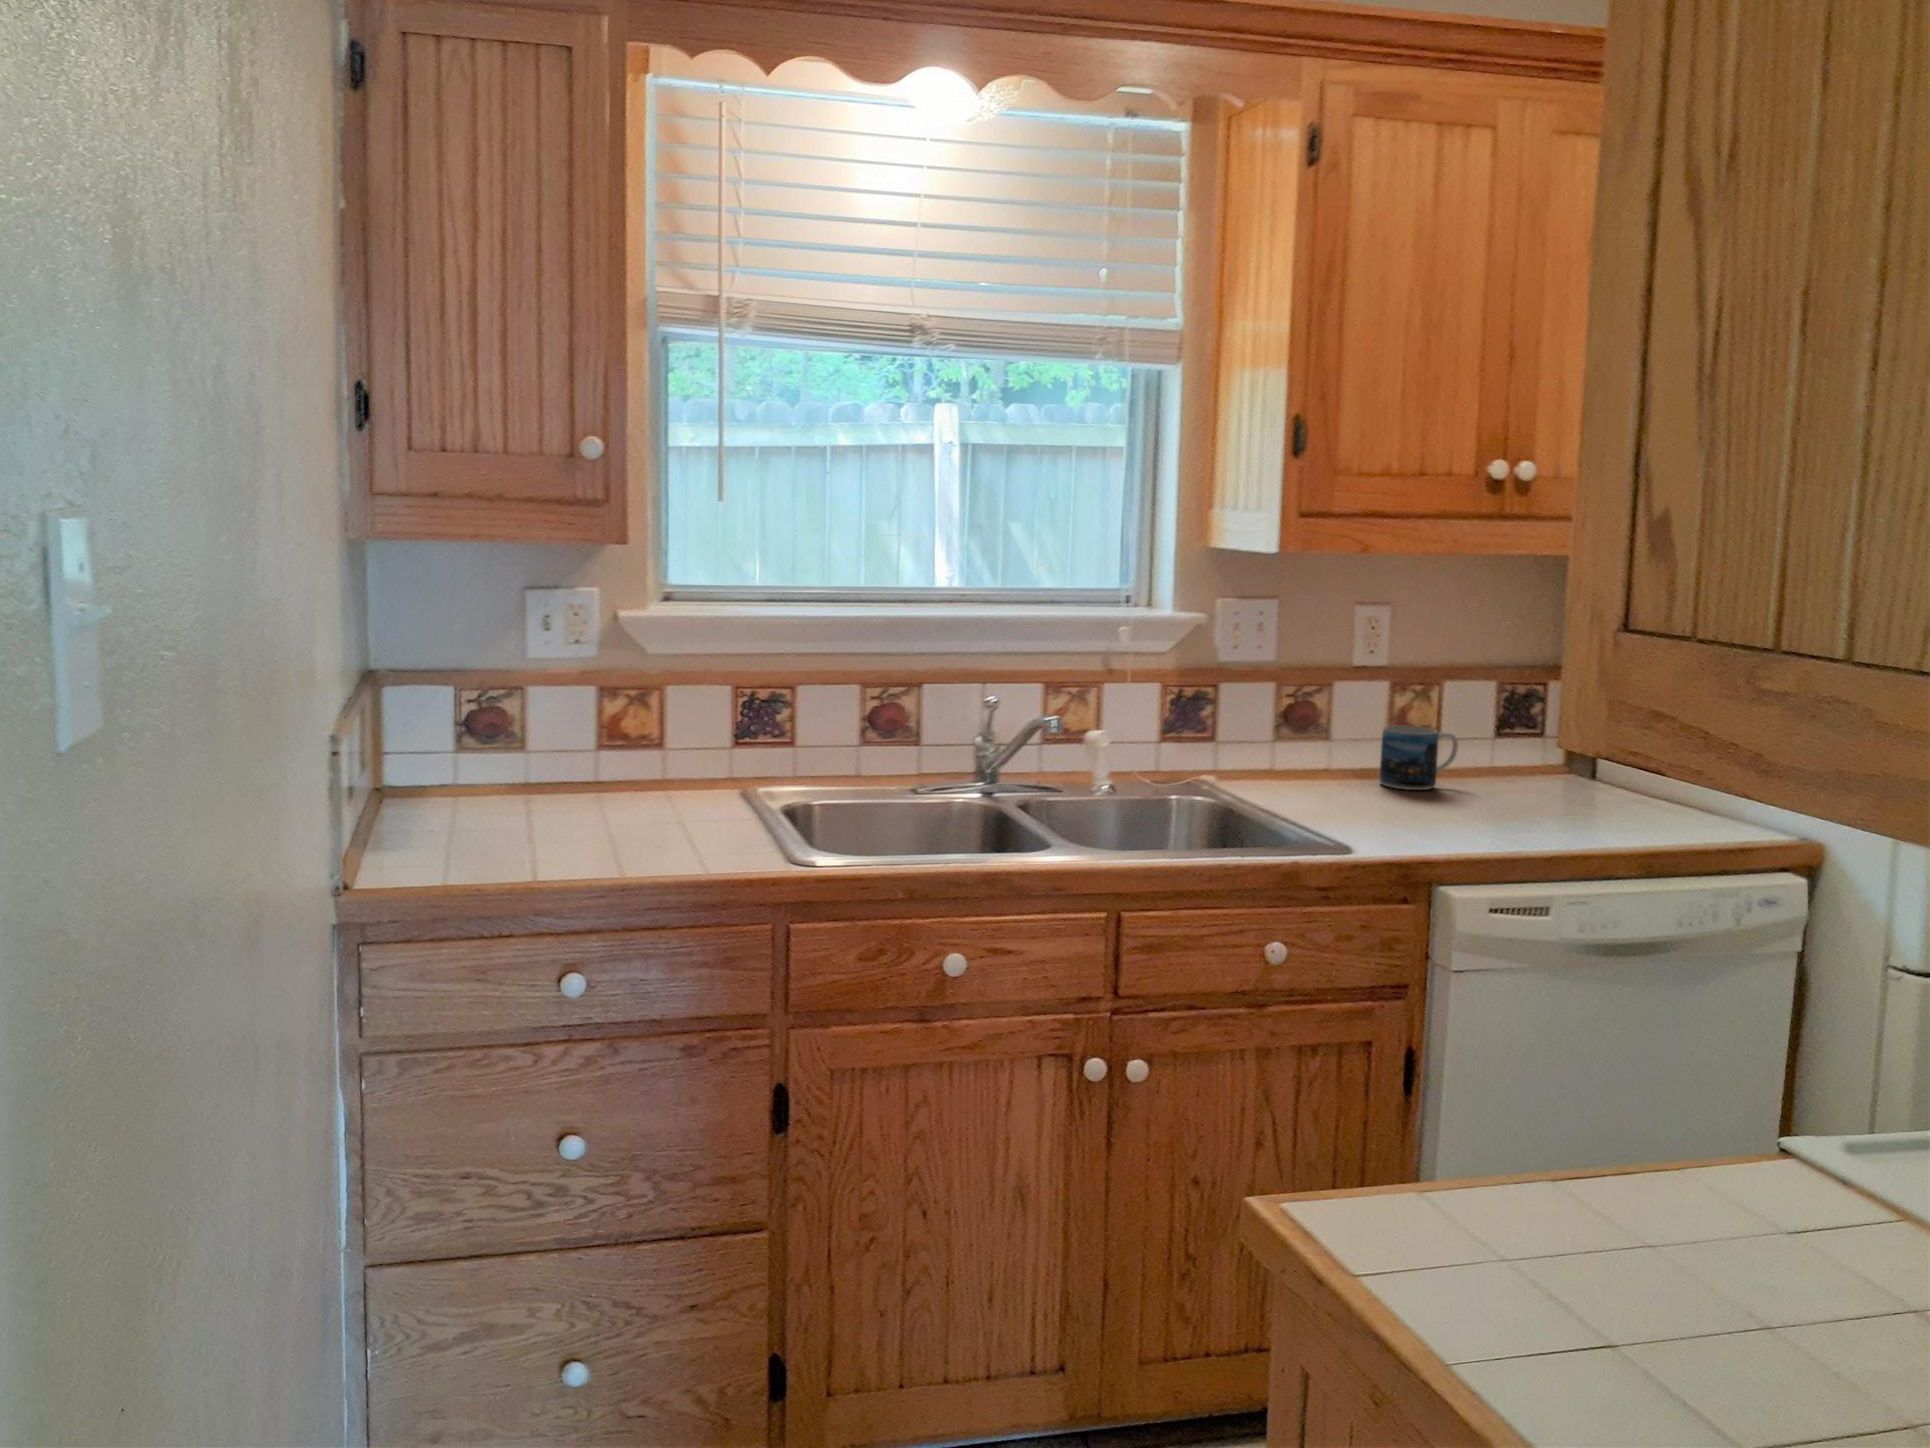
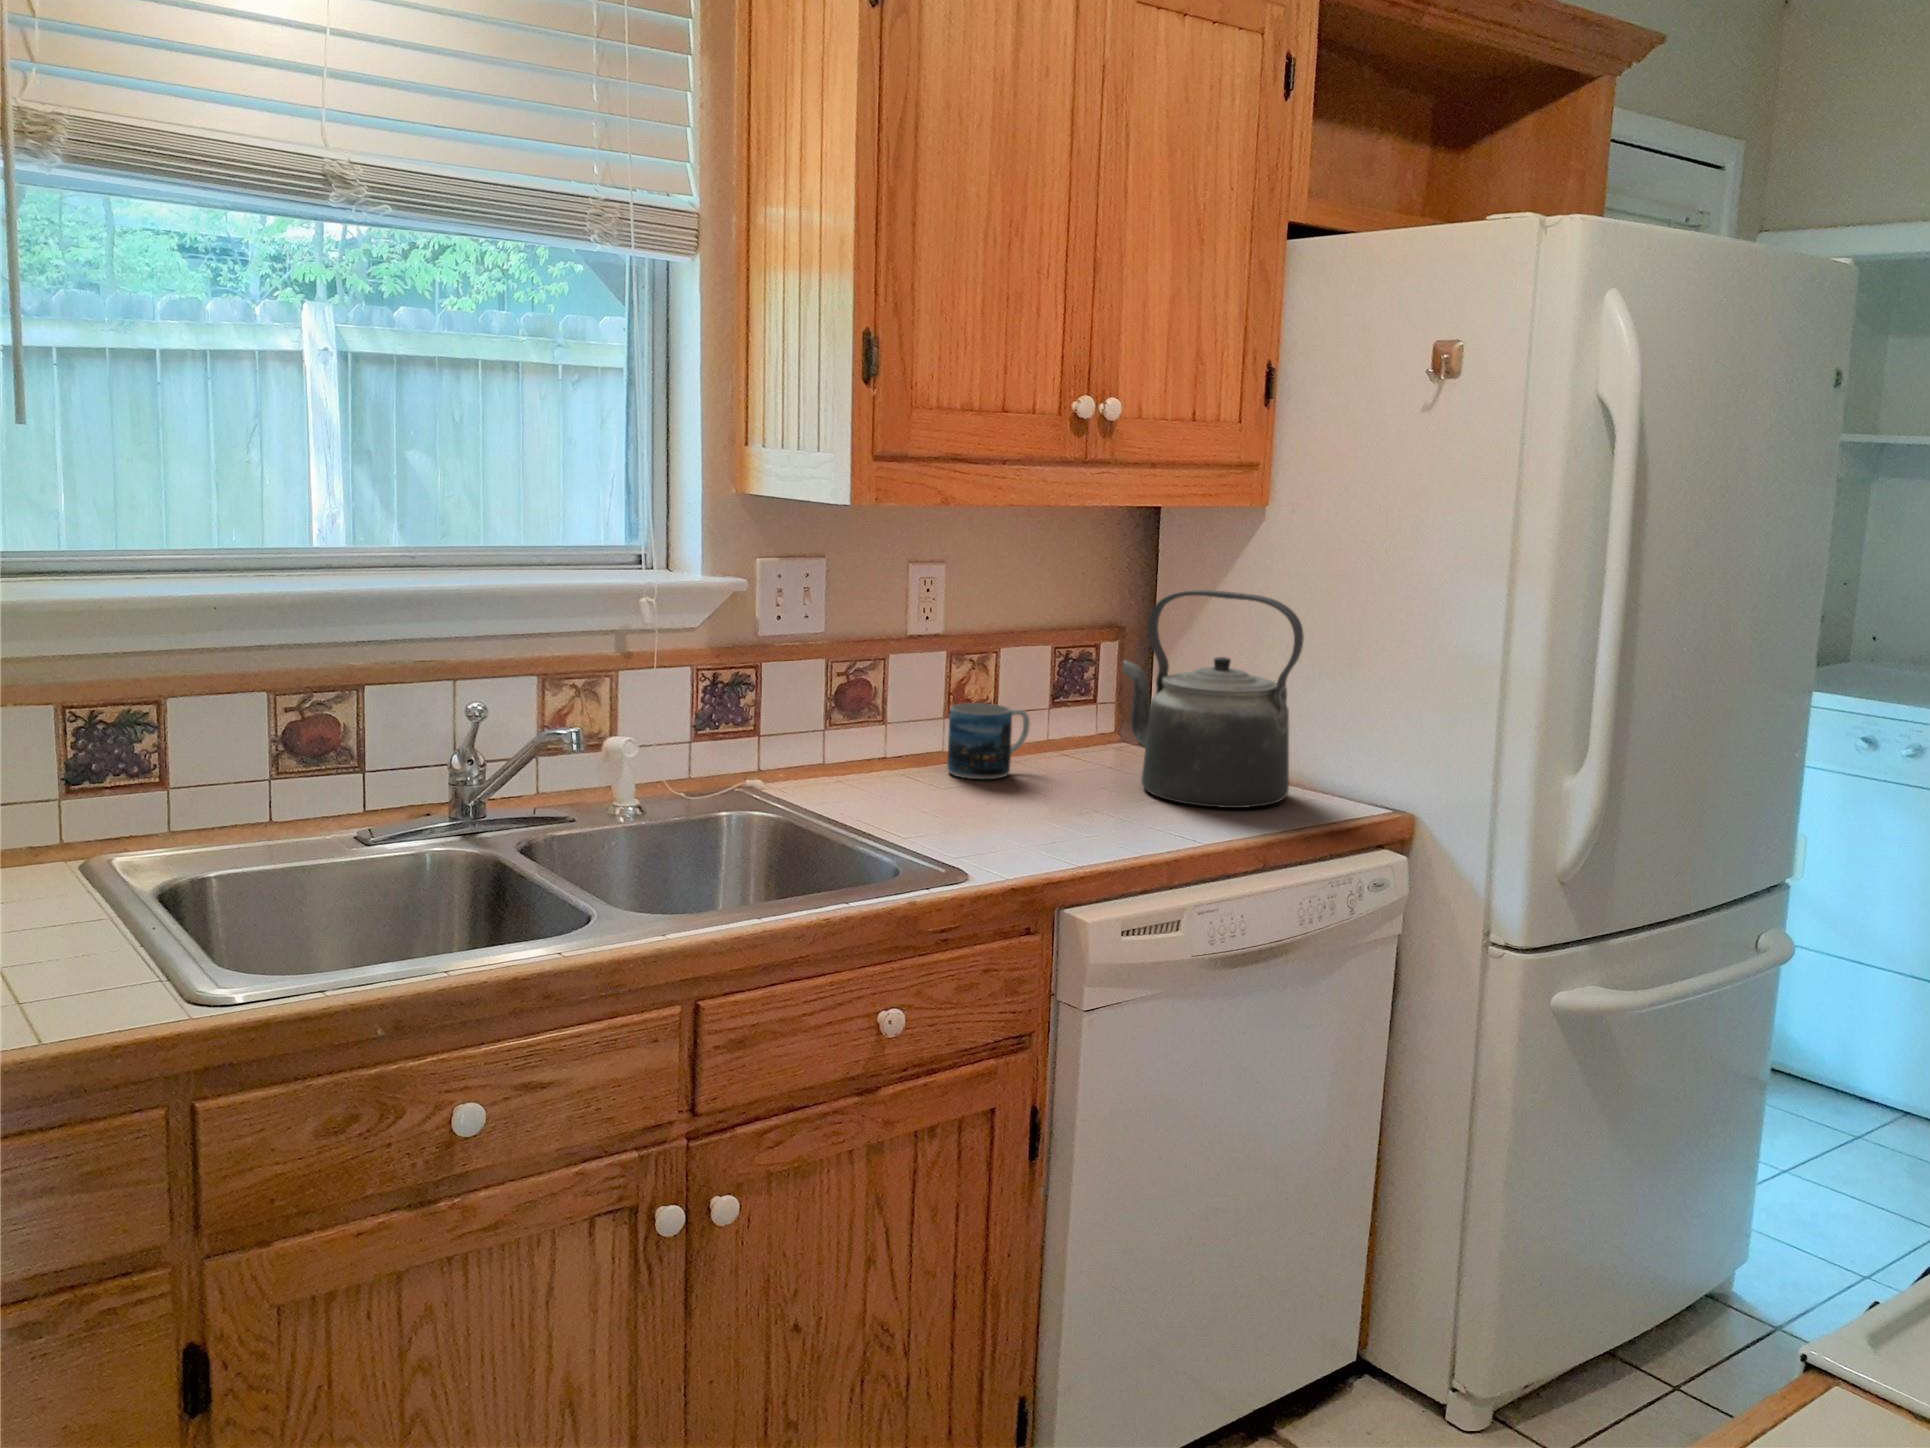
kettle: none [1544,631,1711,826] -> present [1122,590,1304,808]

